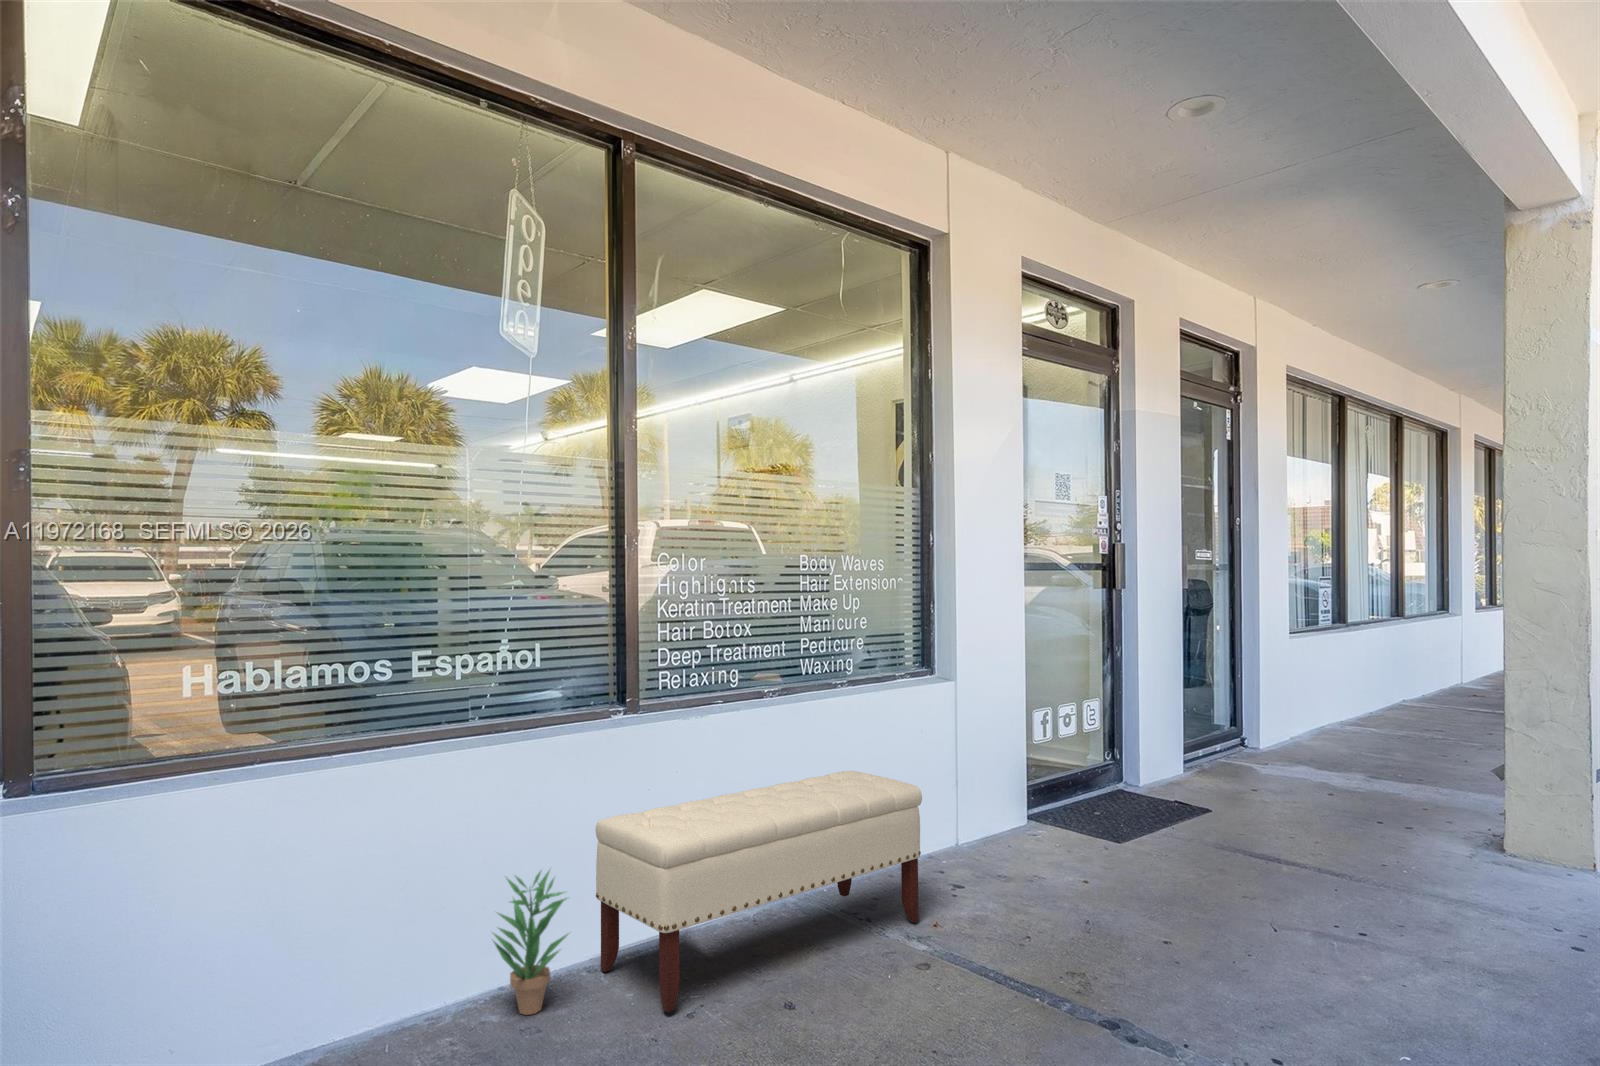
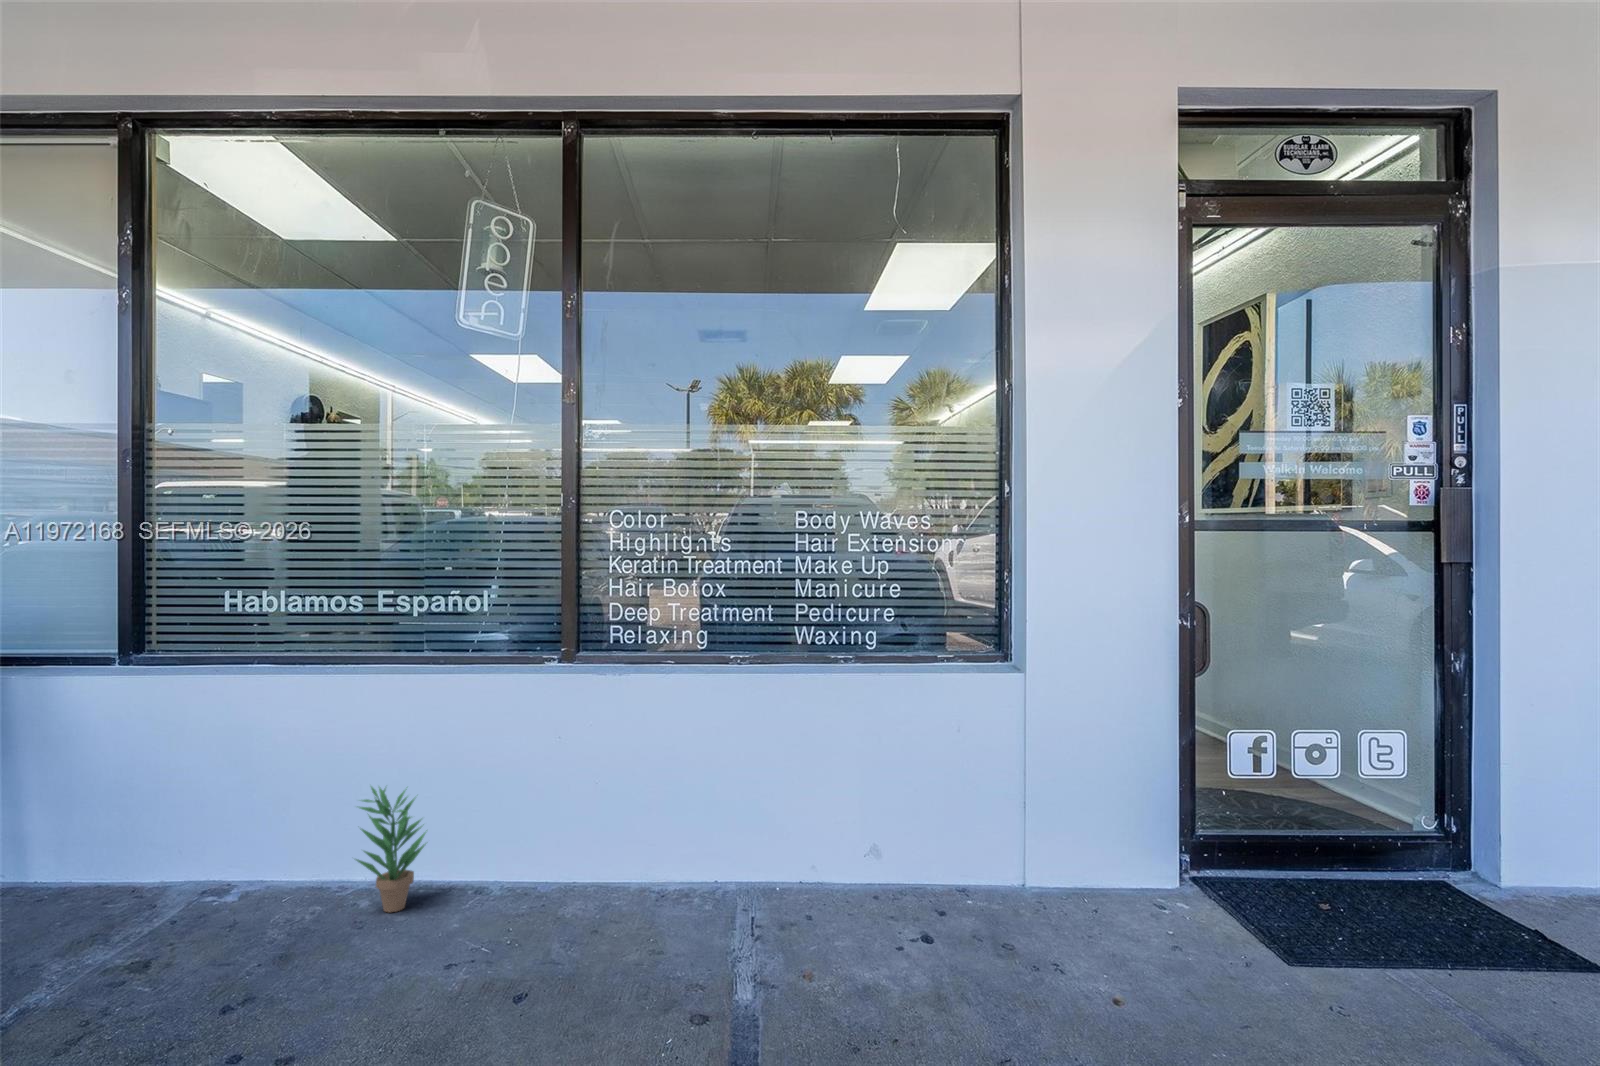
bench: present [596,771,922,1012] -> none [431,755,810,955]

